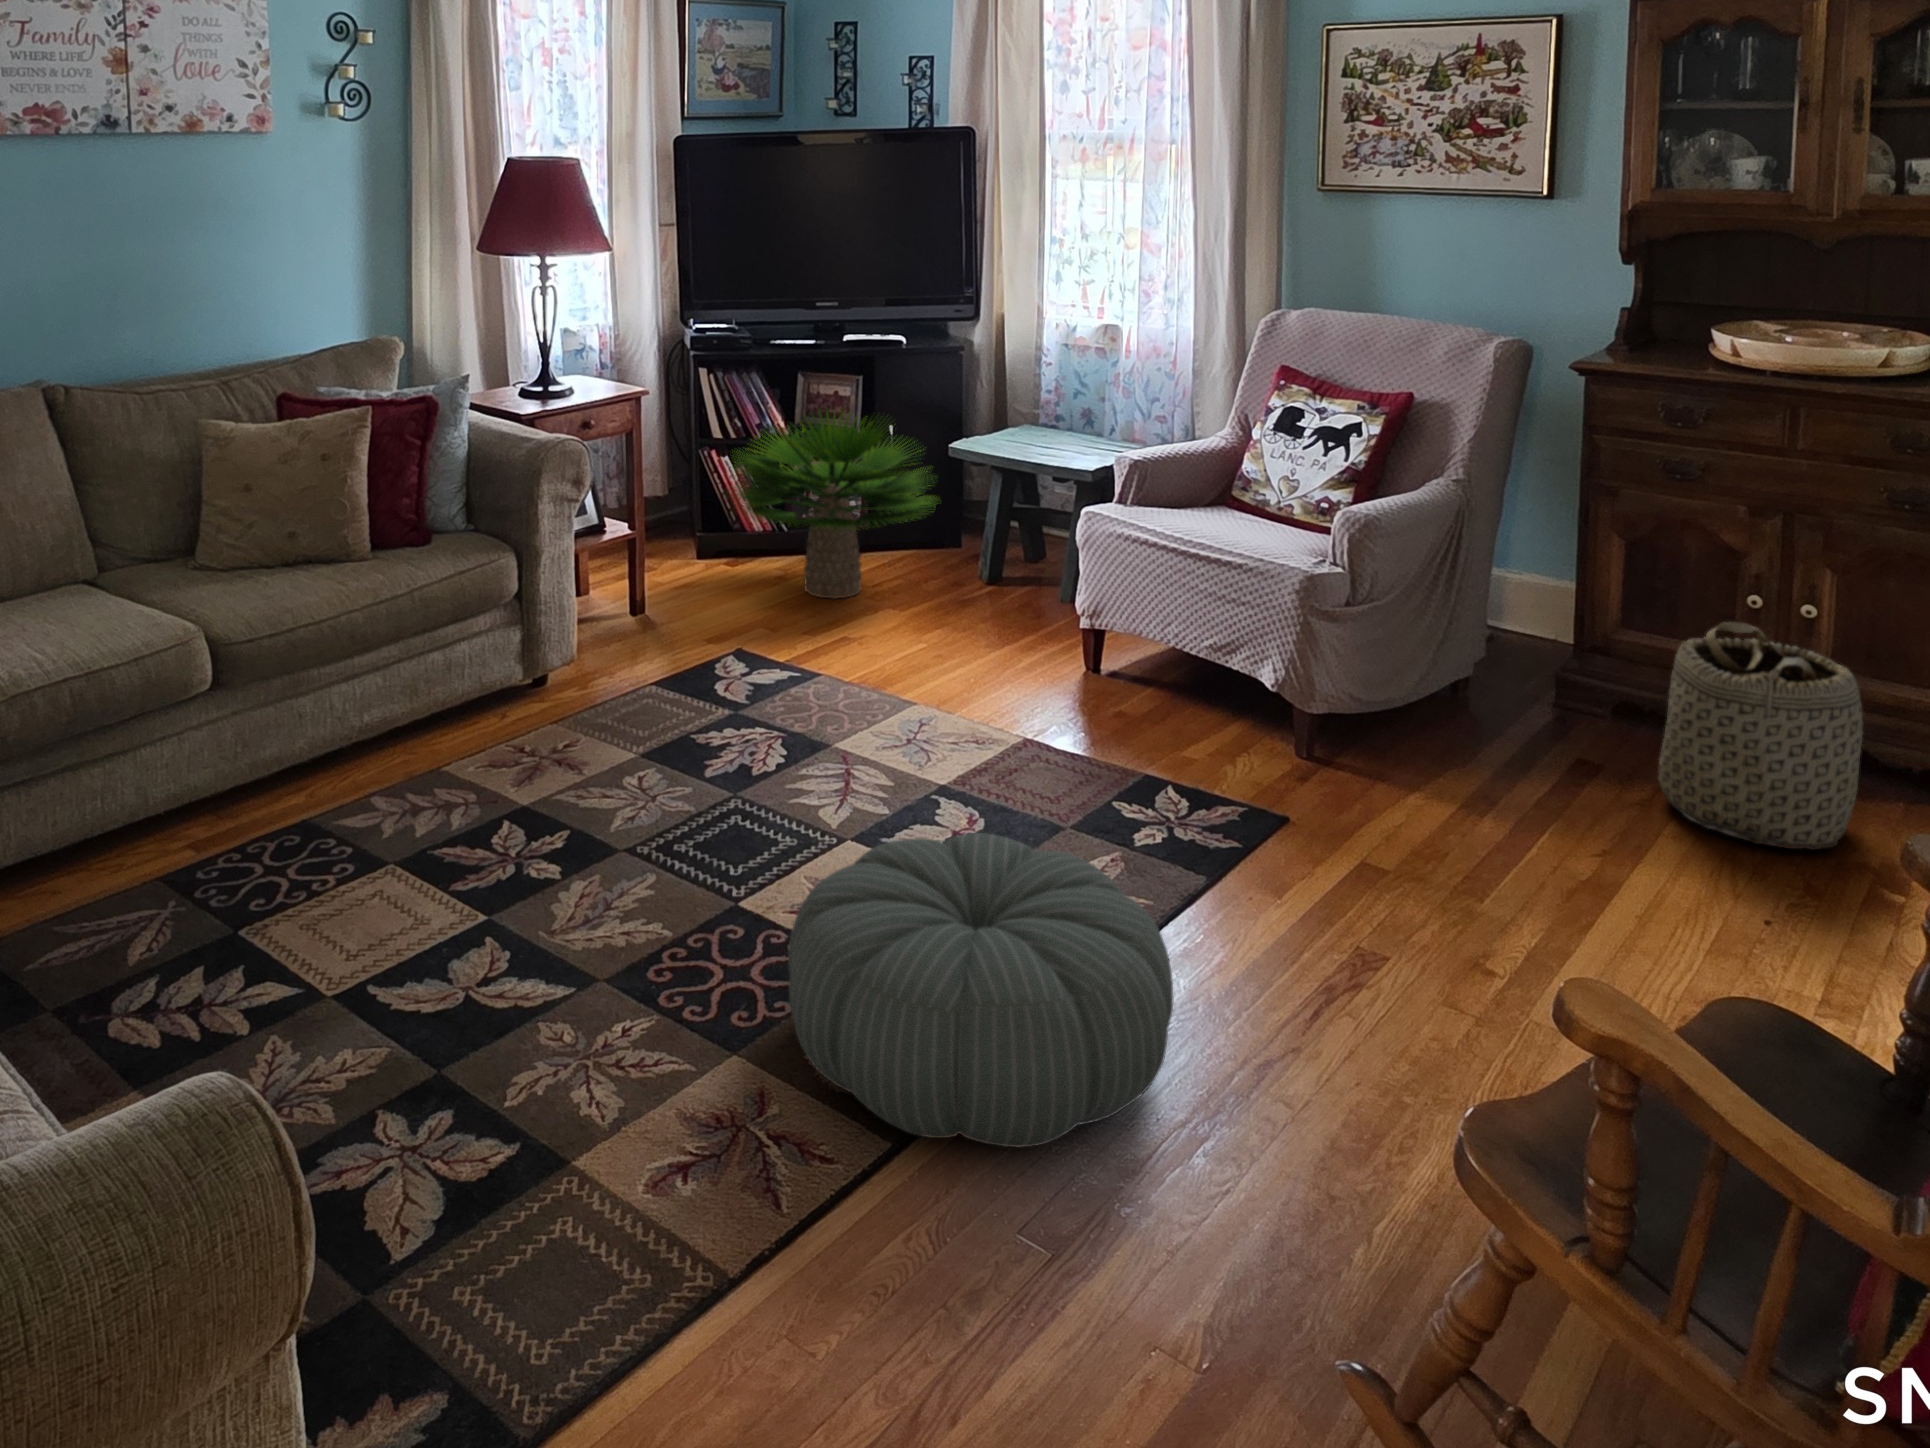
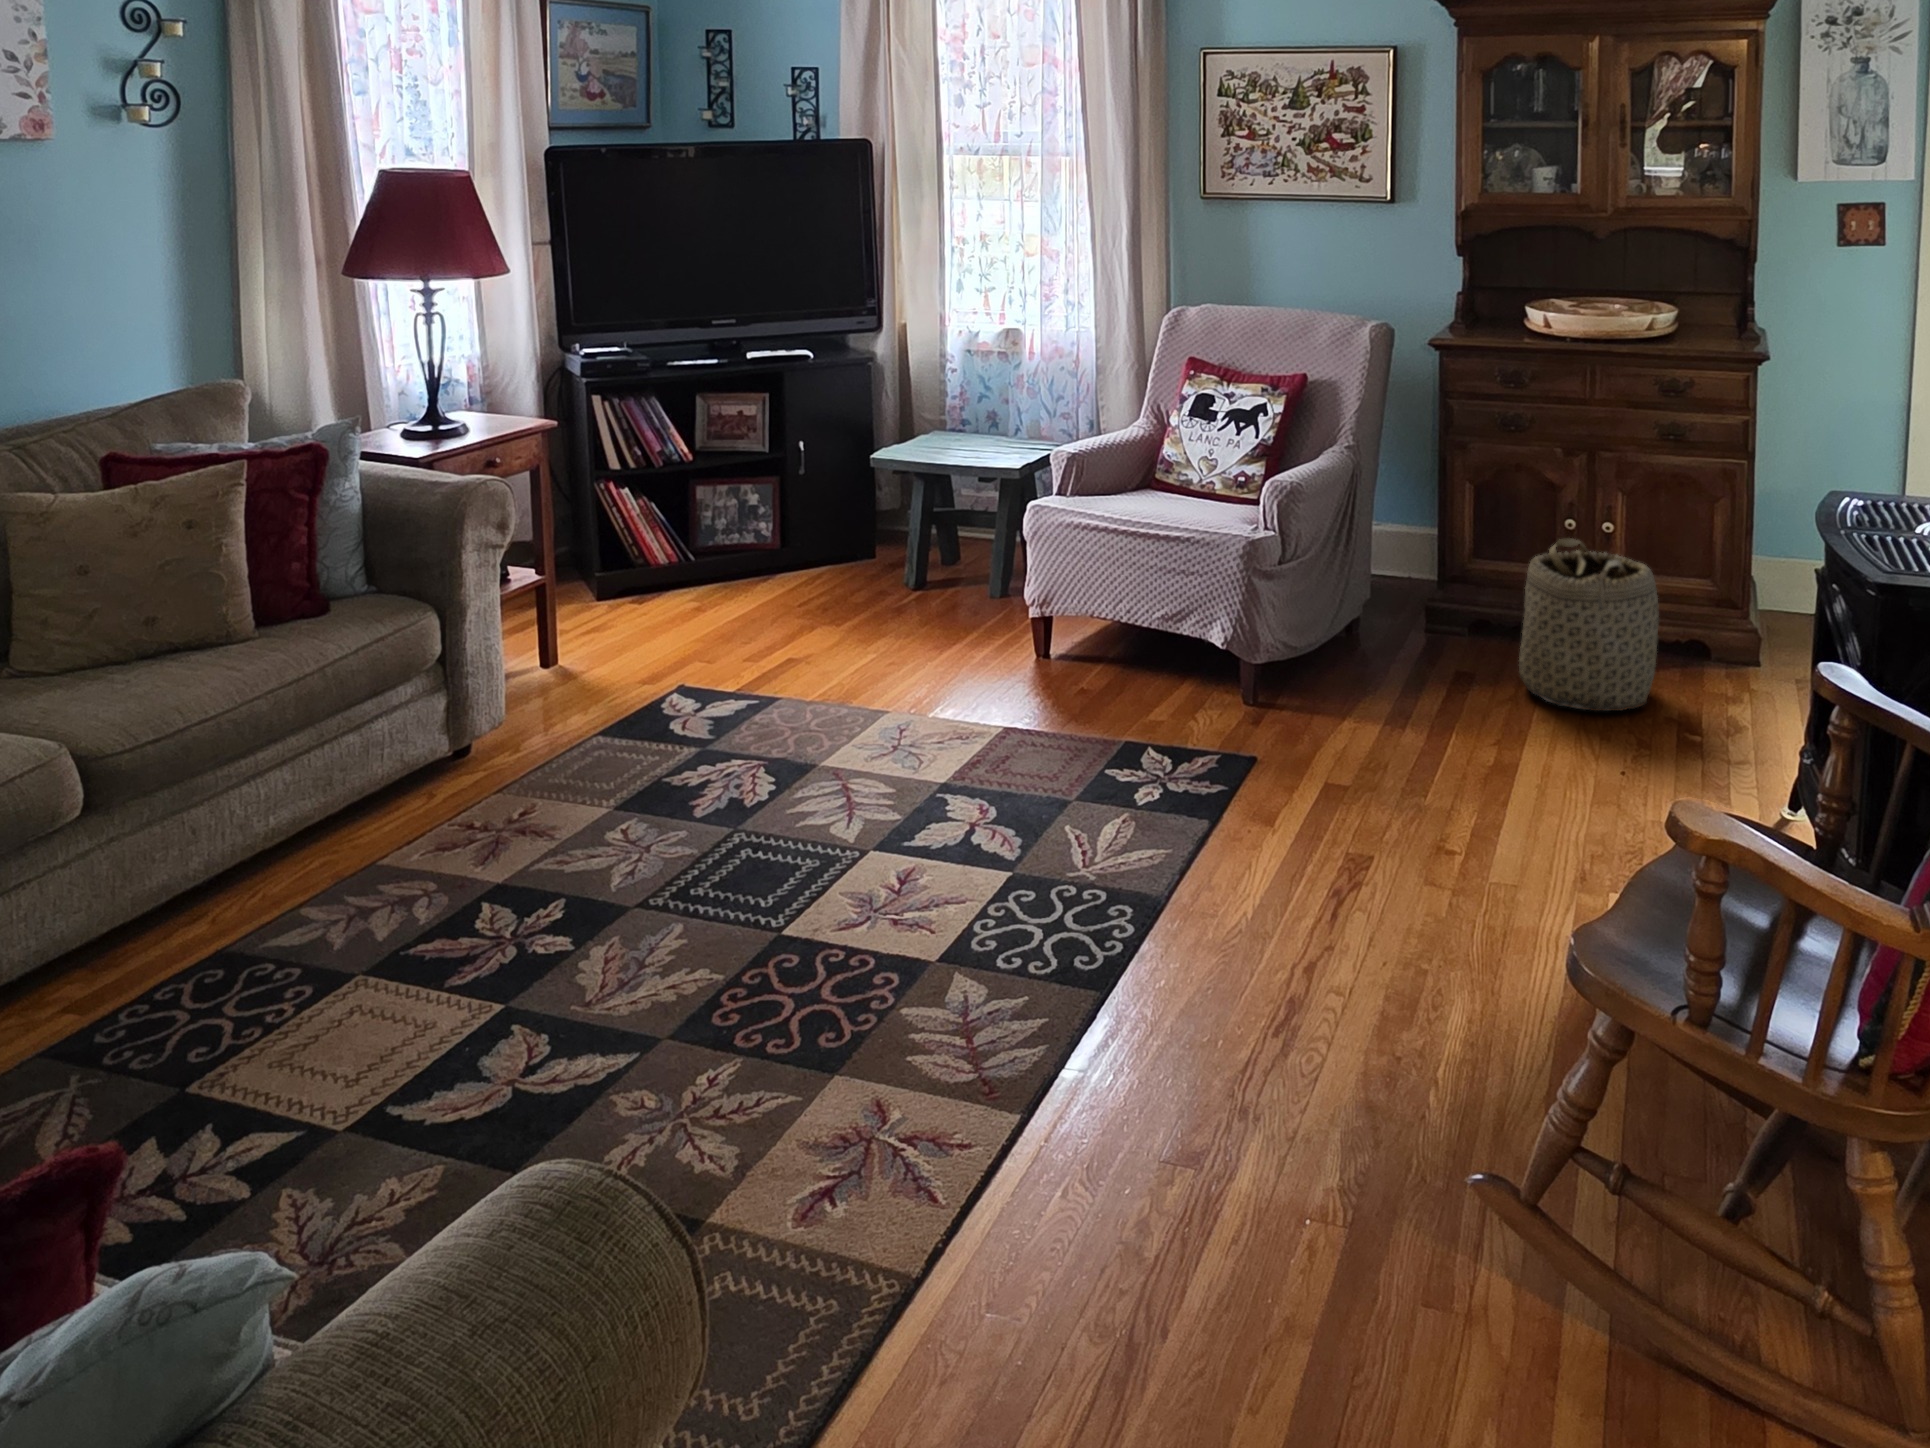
potted plant: present [737,412,932,598] -> none [635,423,875,621]
pouf: present [788,833,1173,1147] -> none [879,809,1249,1100]

